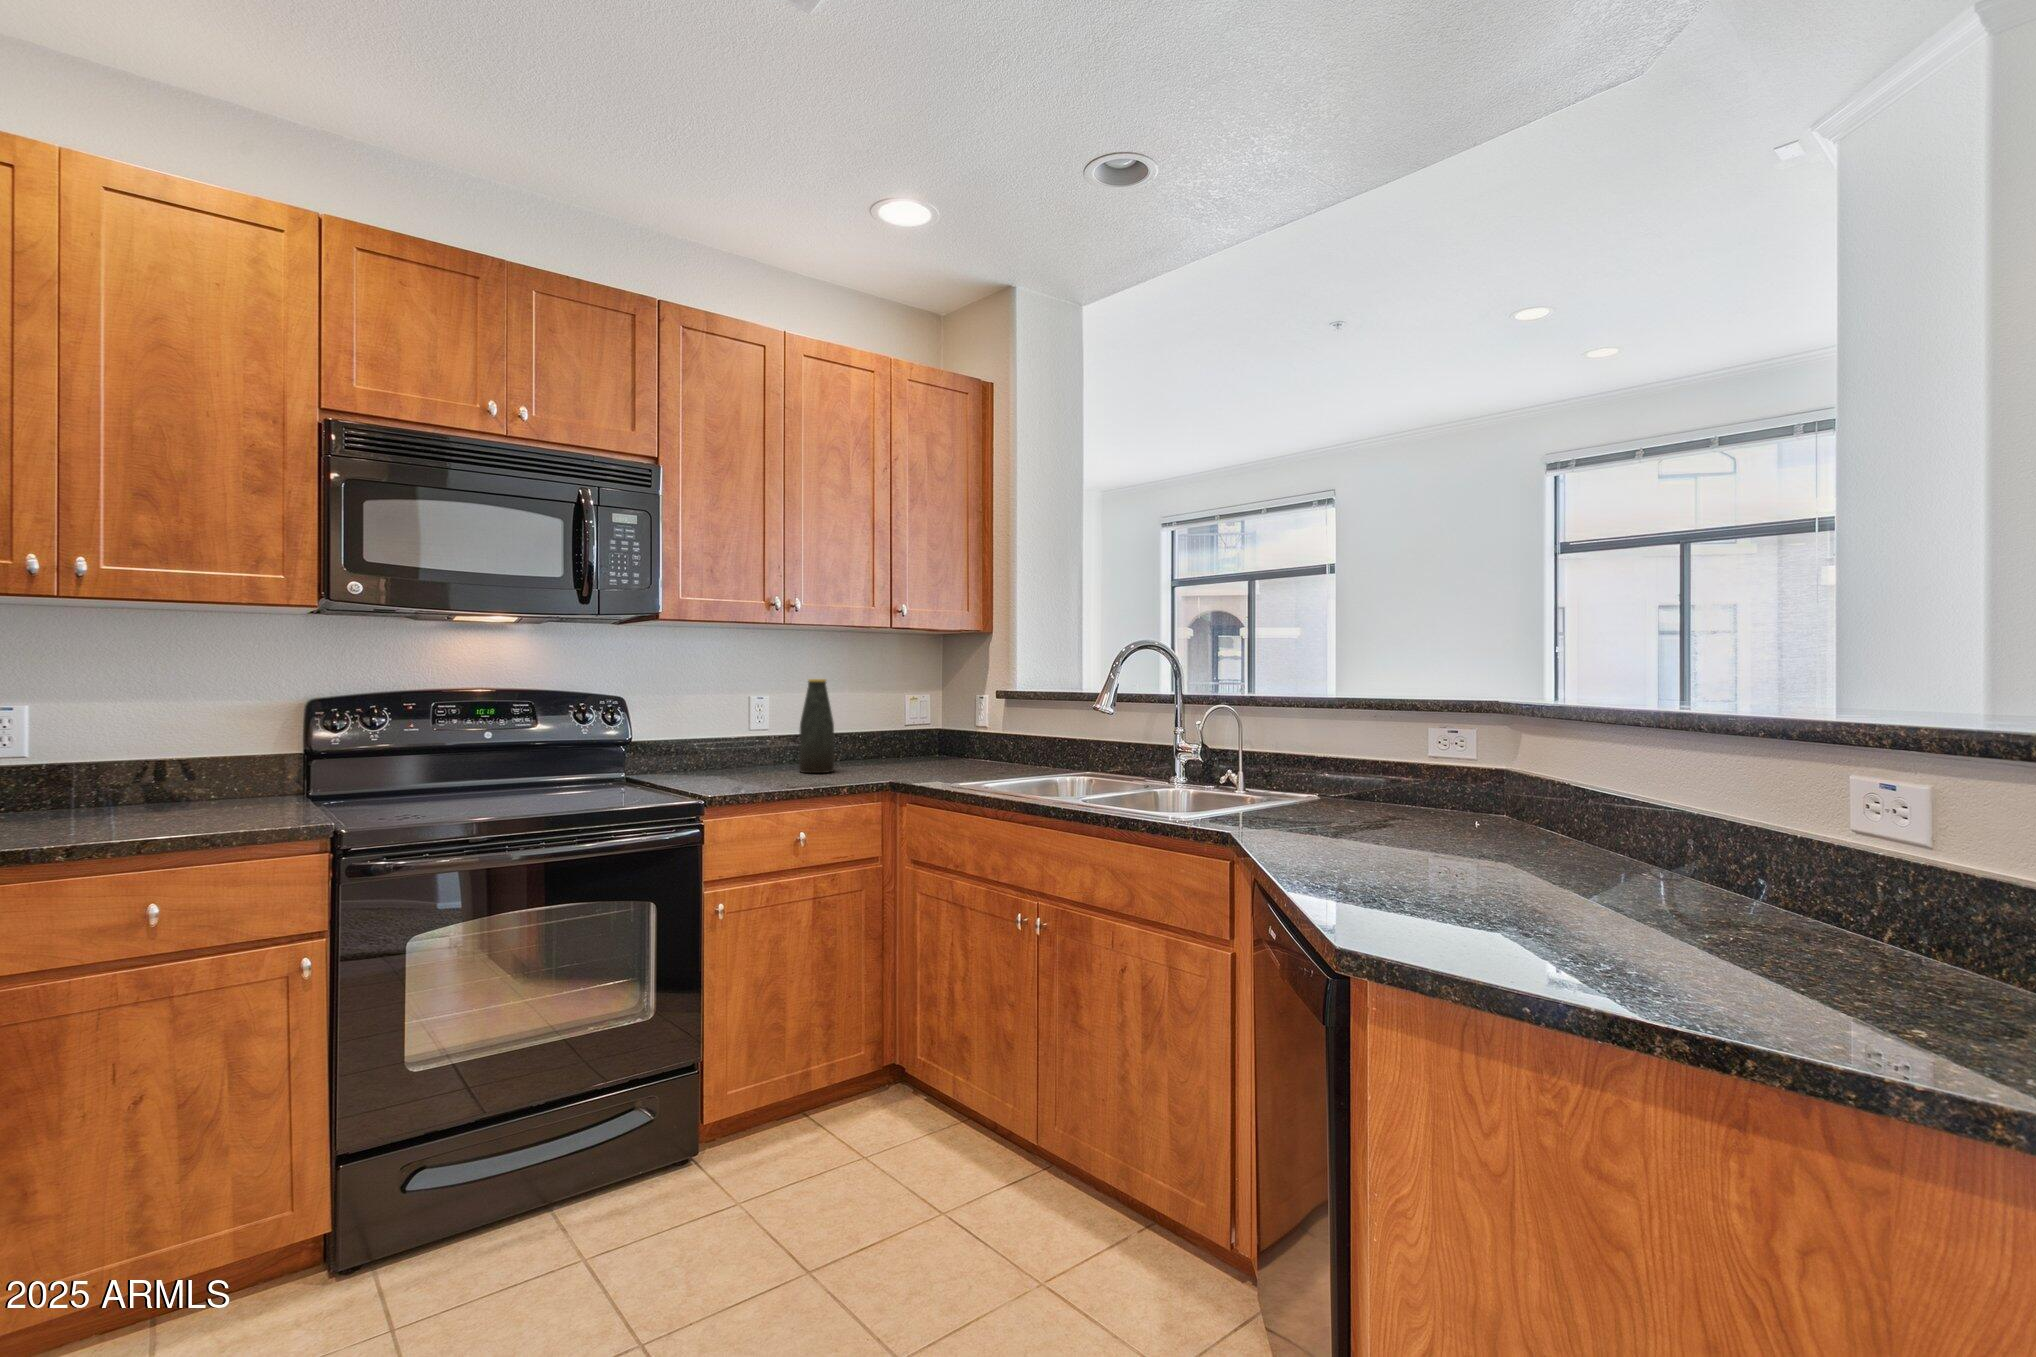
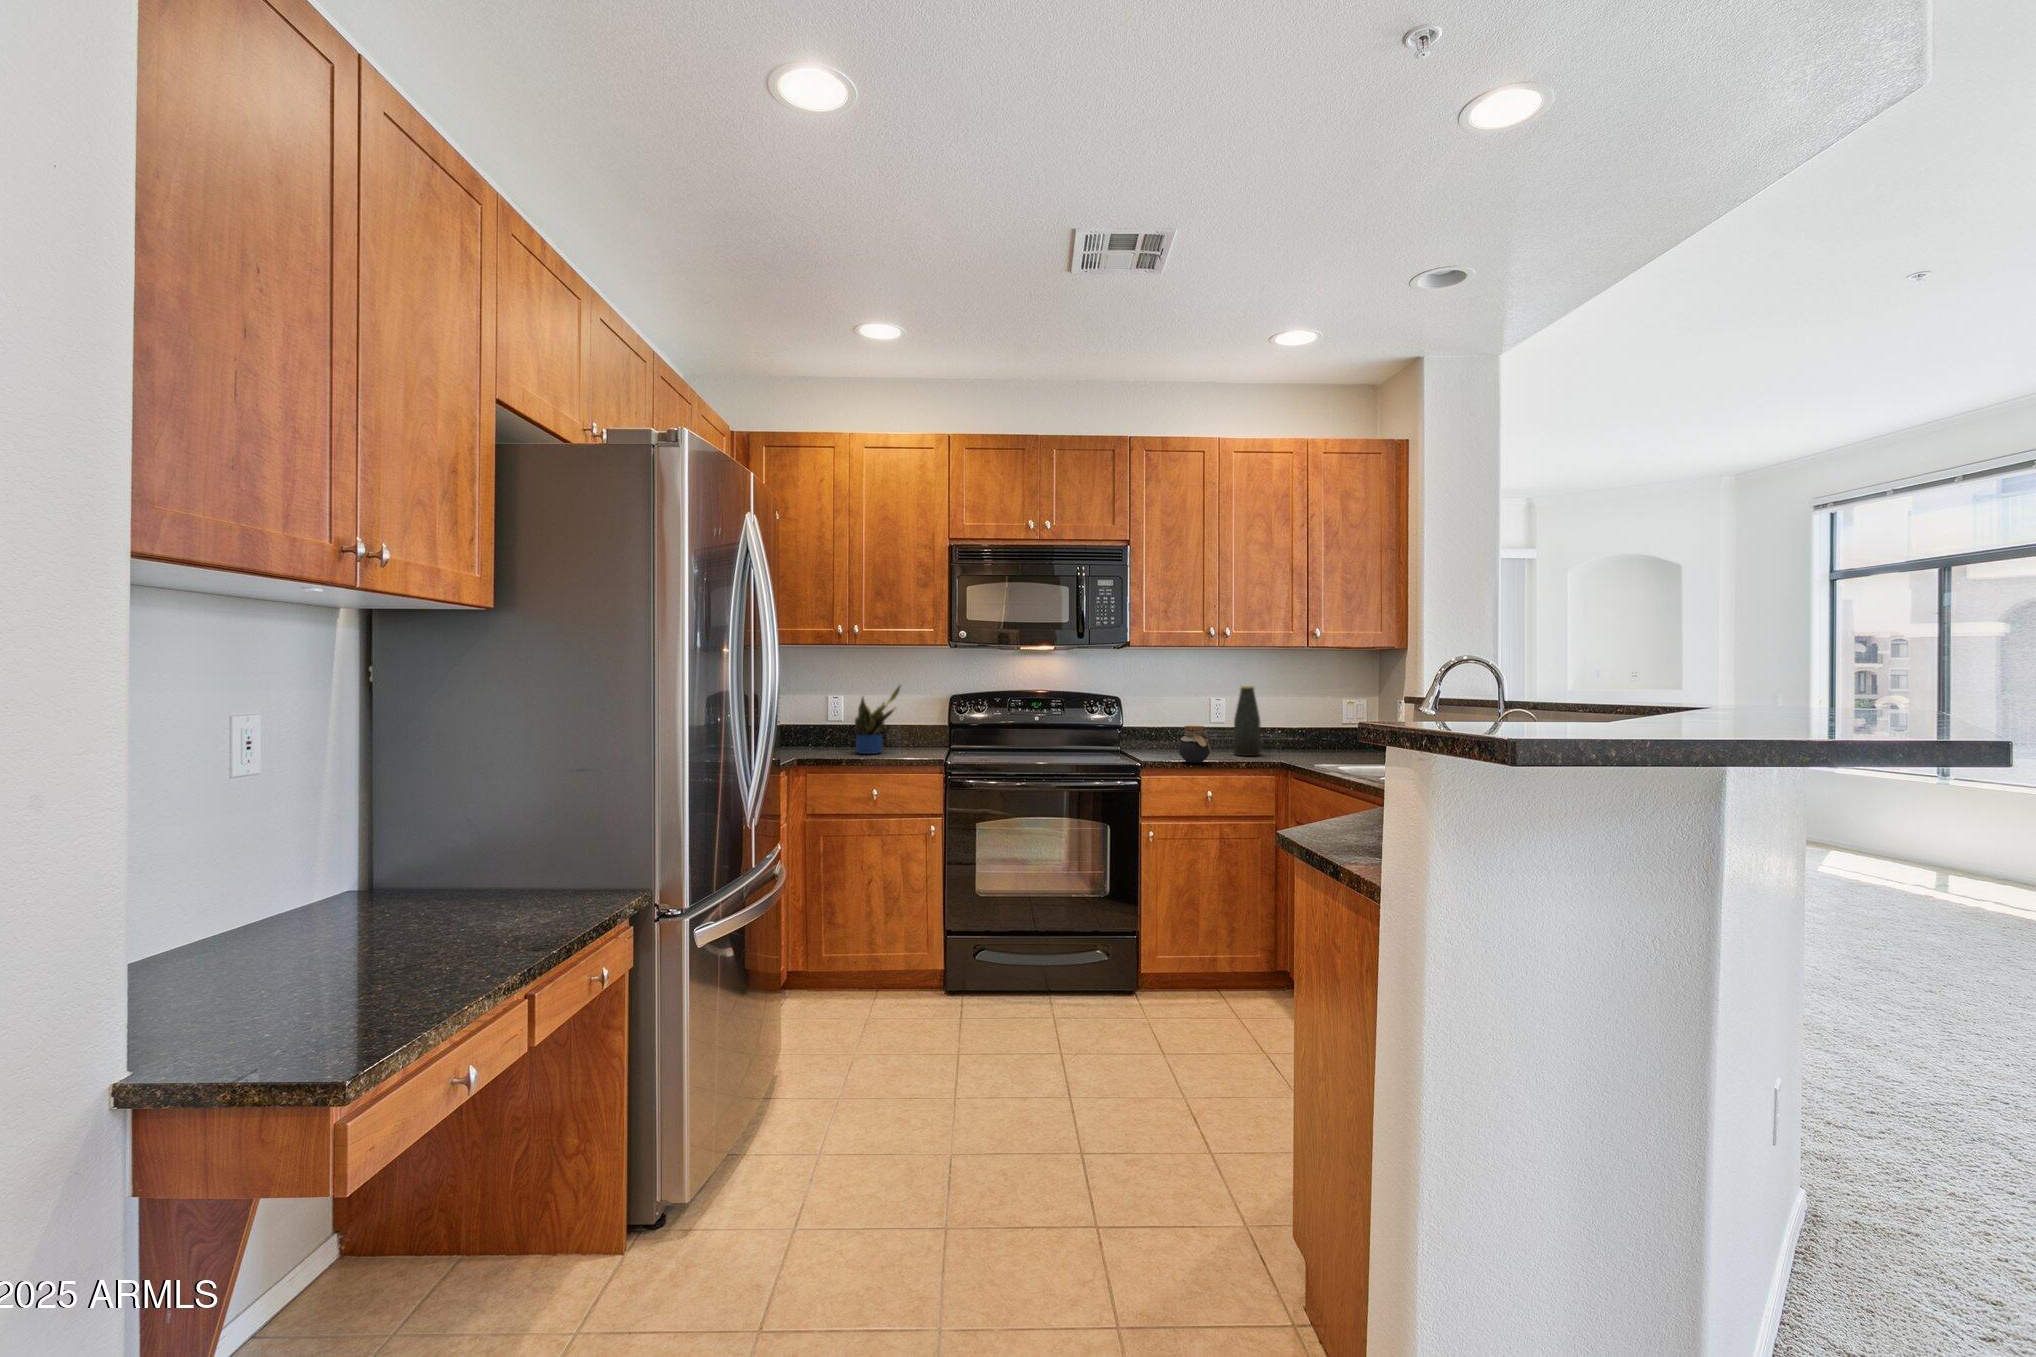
potted plant: none [68,680,199,830] -> present [855,686,900,754]
jar: none [750,736,801,790] -> present [1179,726,1211,763]

